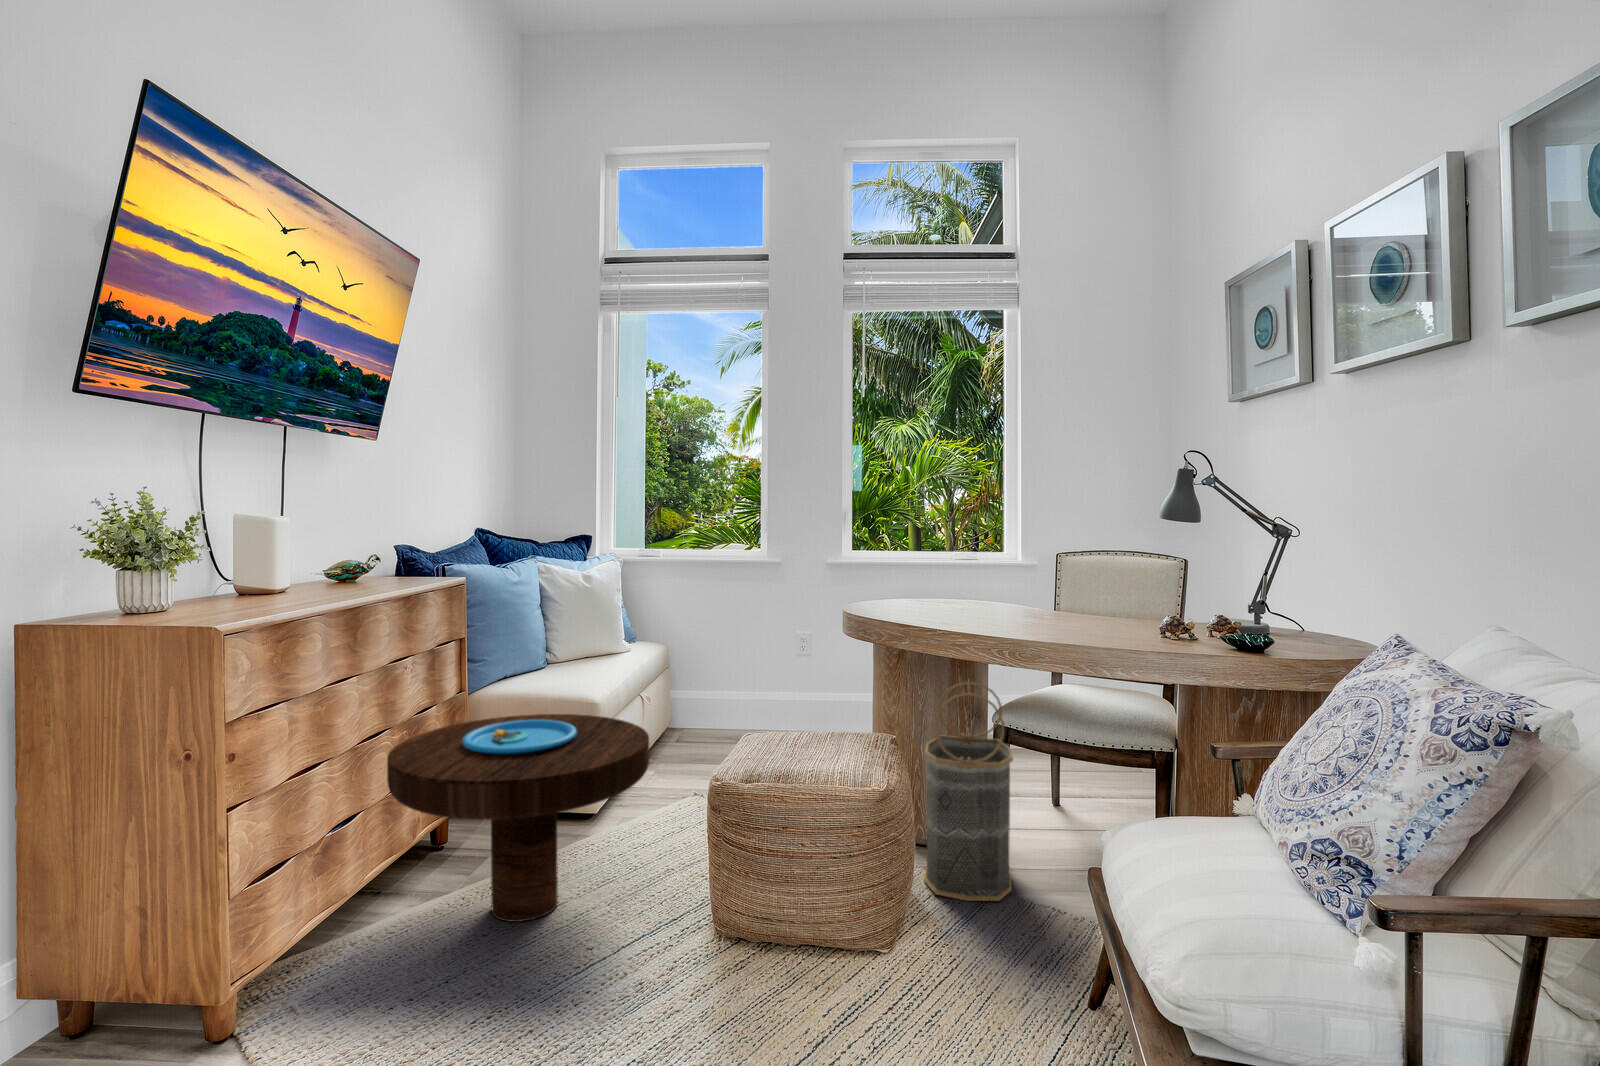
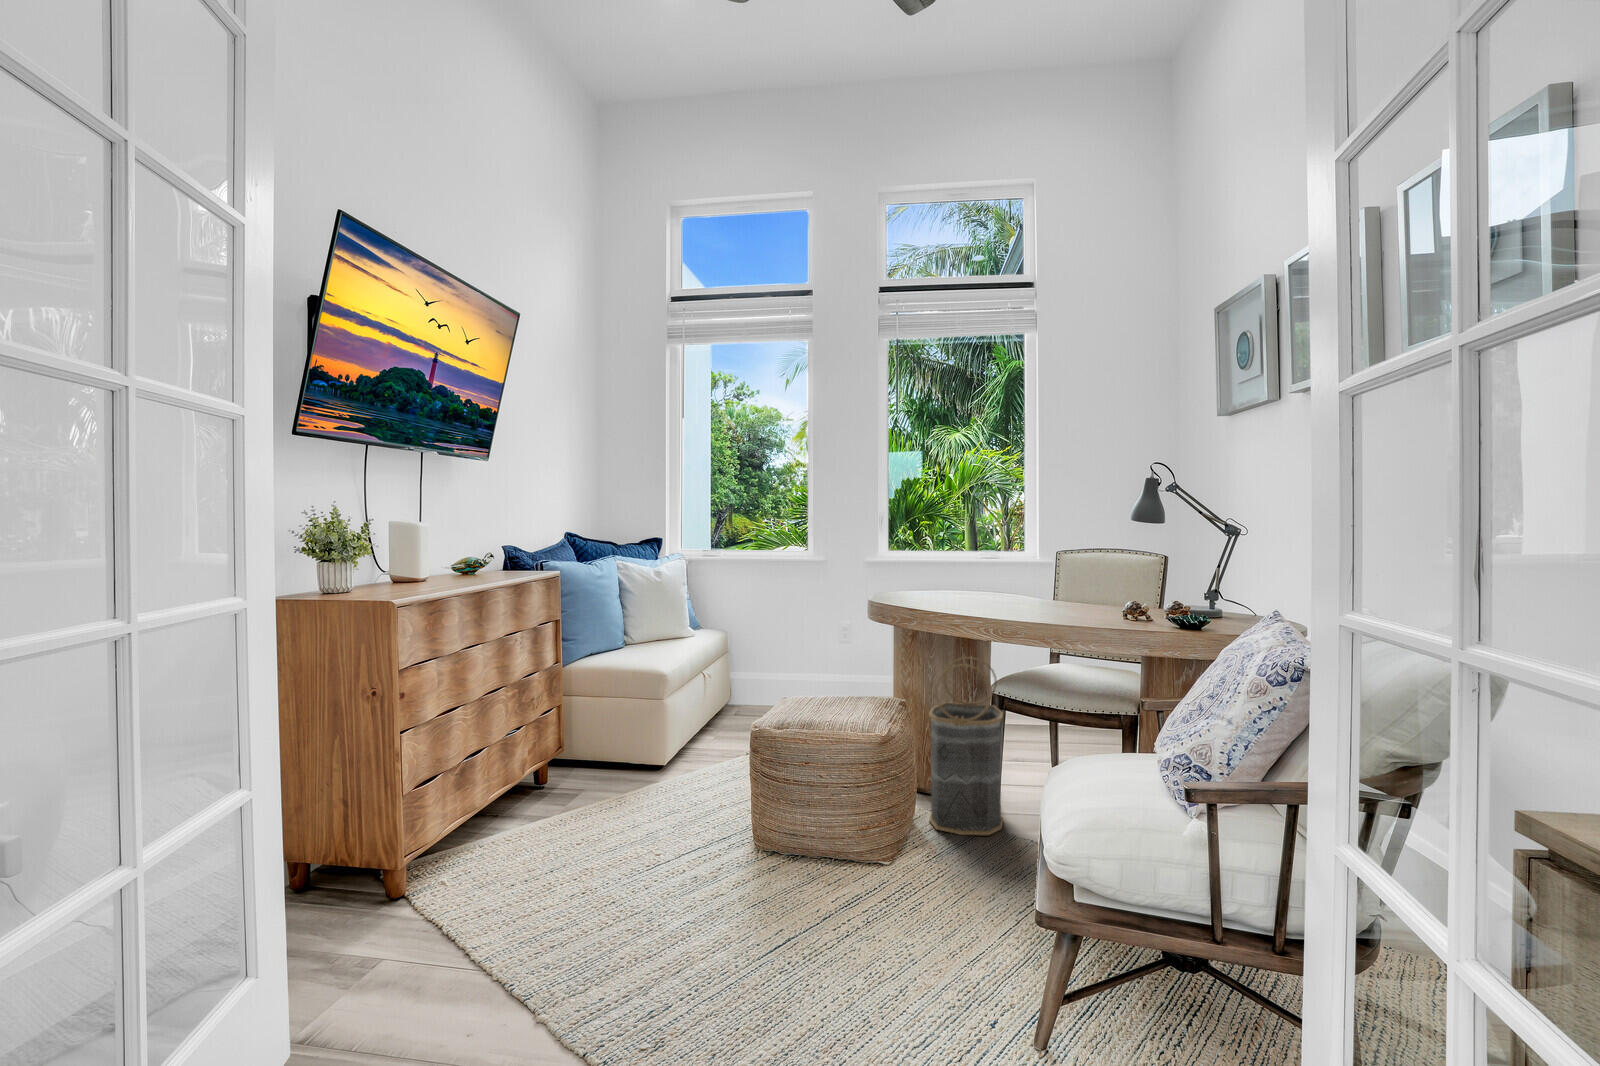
side table: present [387,714,649,922] -> none [505,681,704,837]

